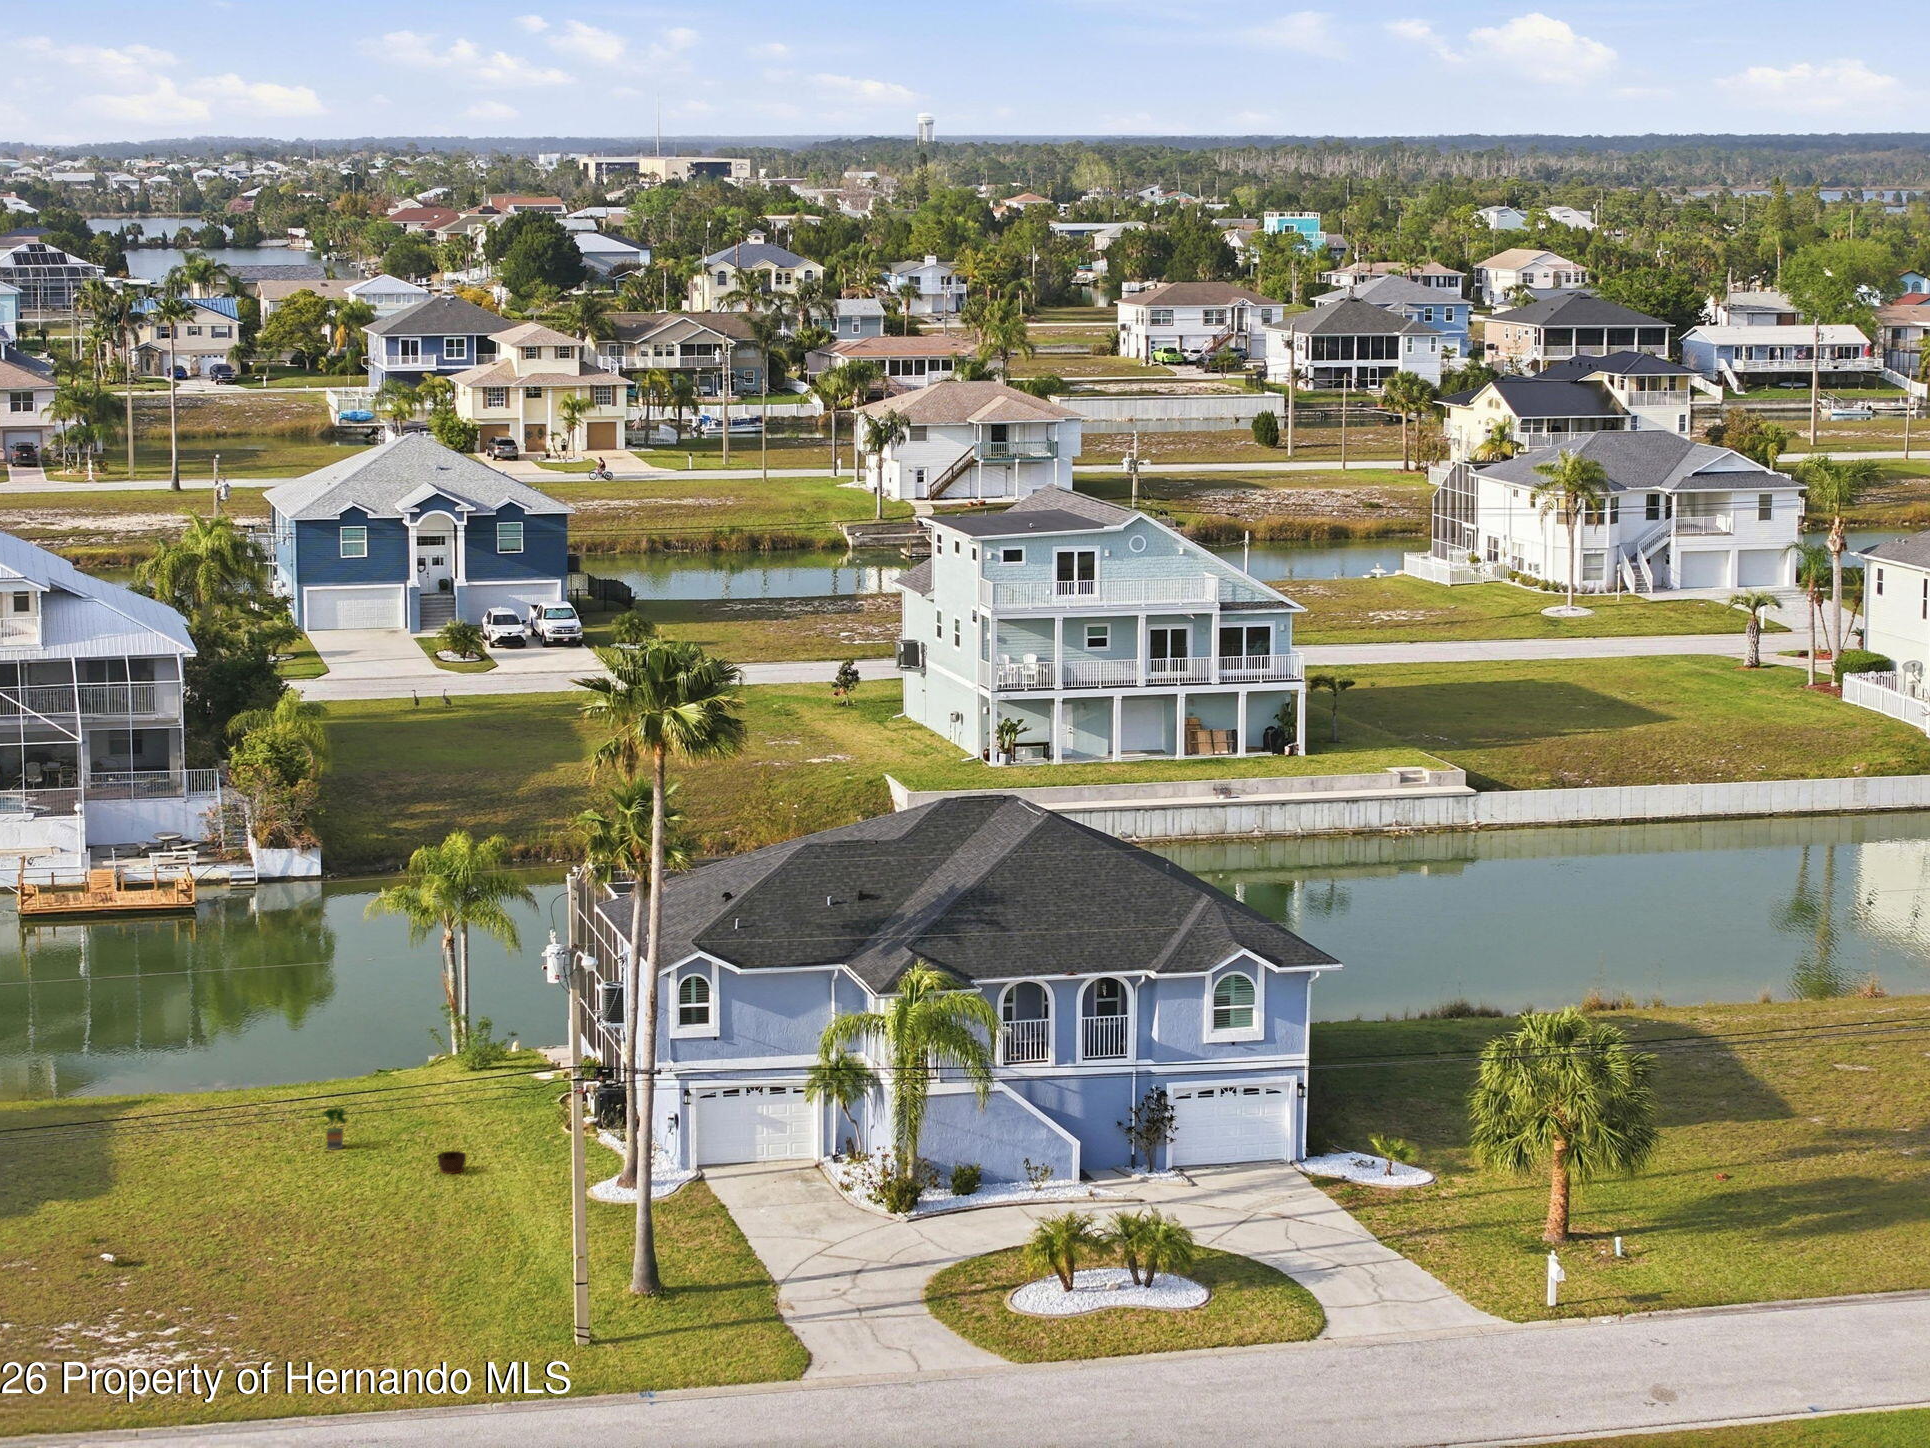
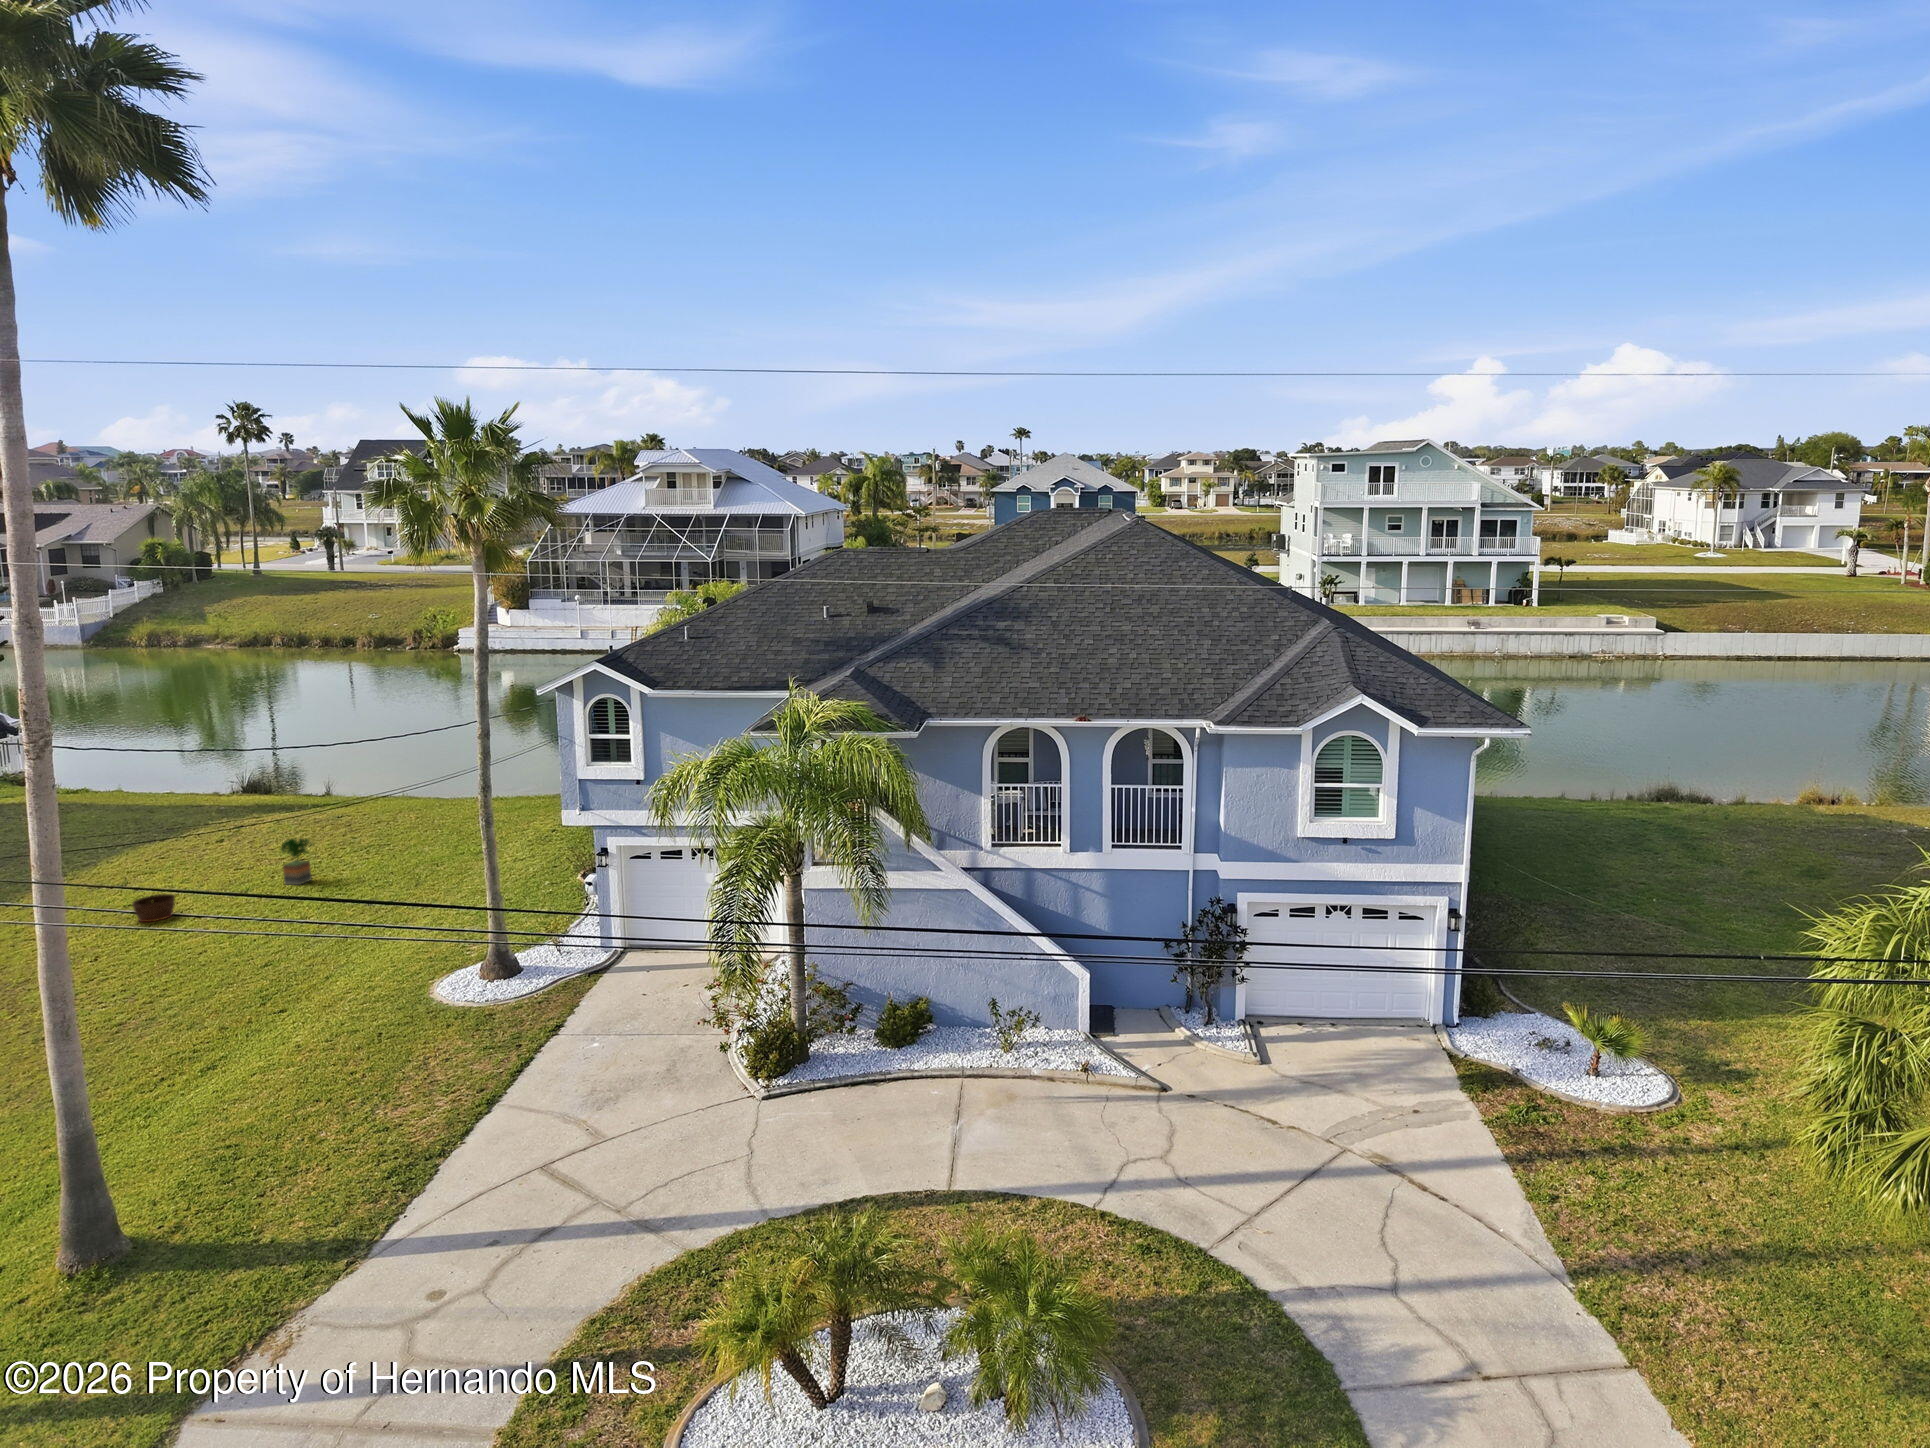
basket: present [437,1151,466,1174] -> present [132,894,175,922]

